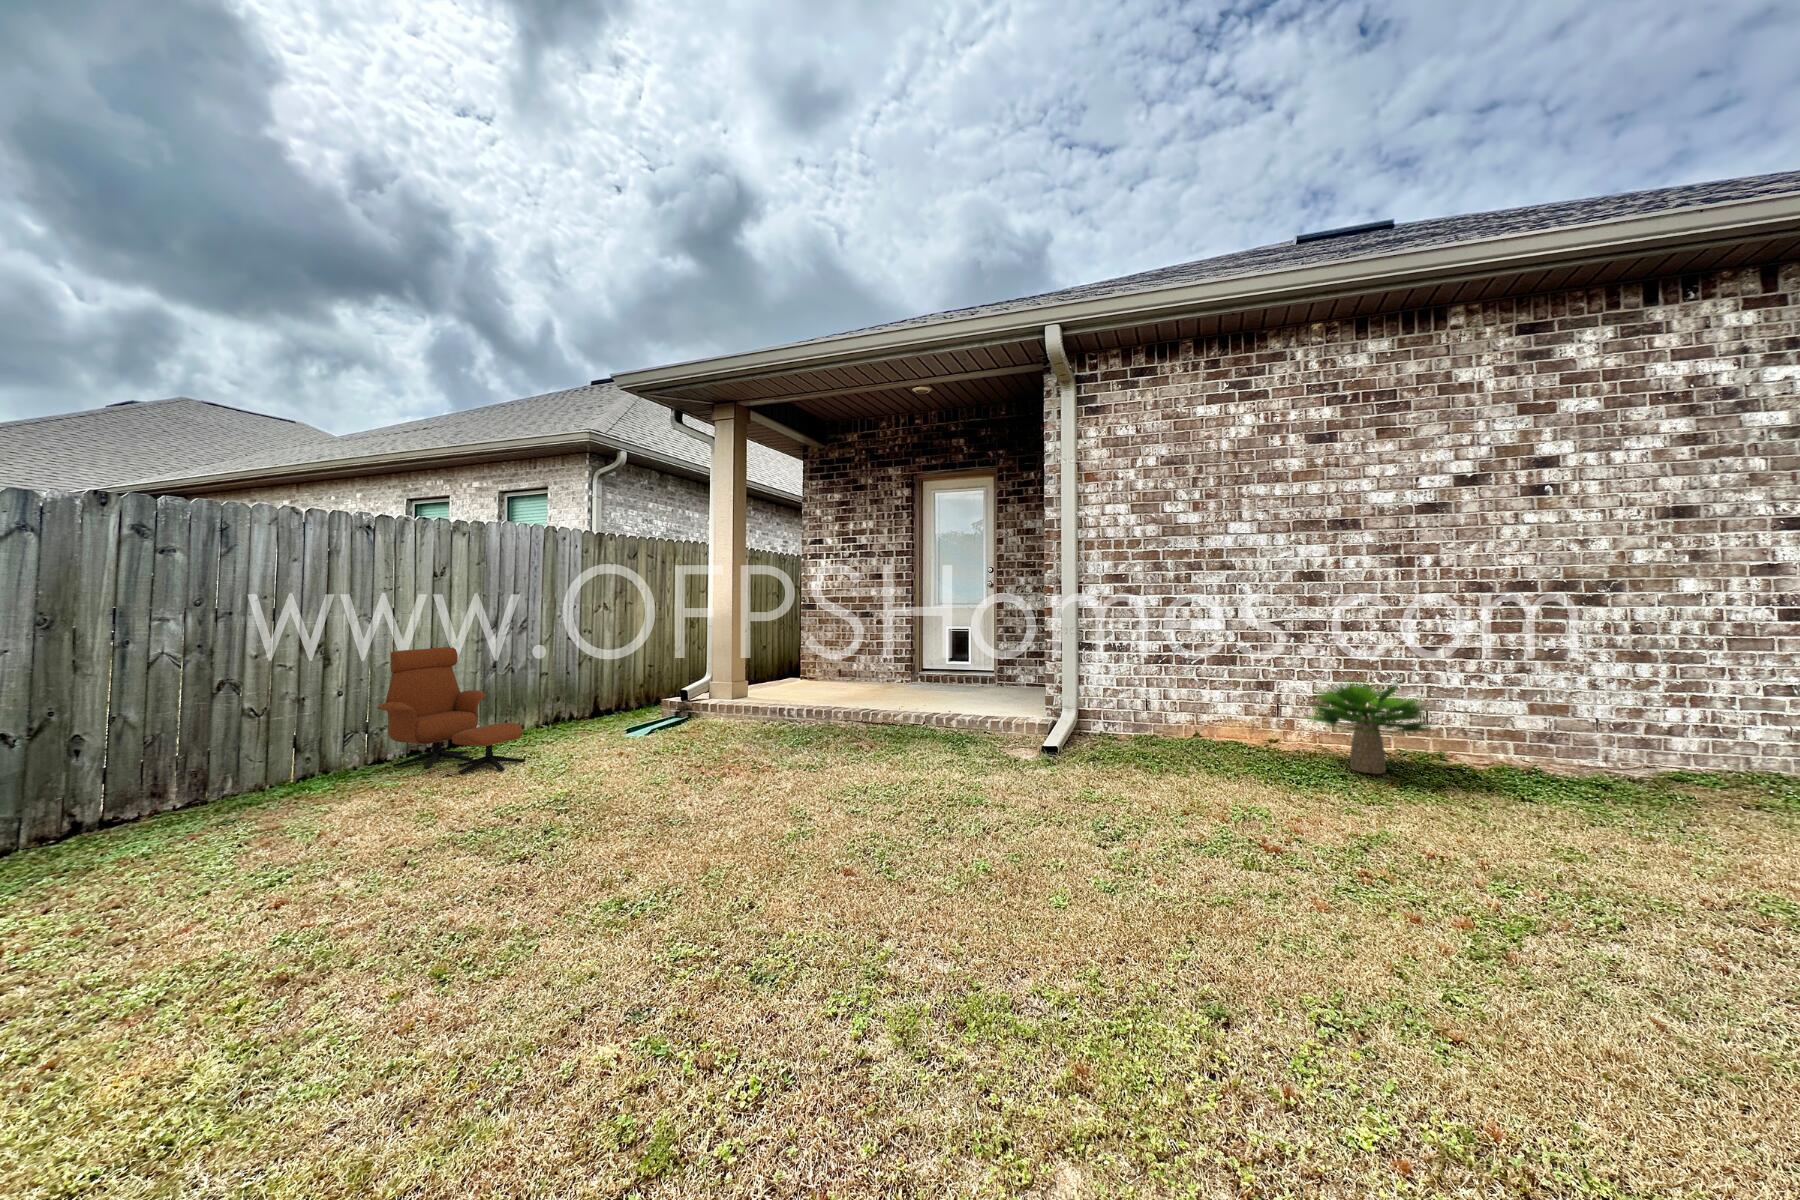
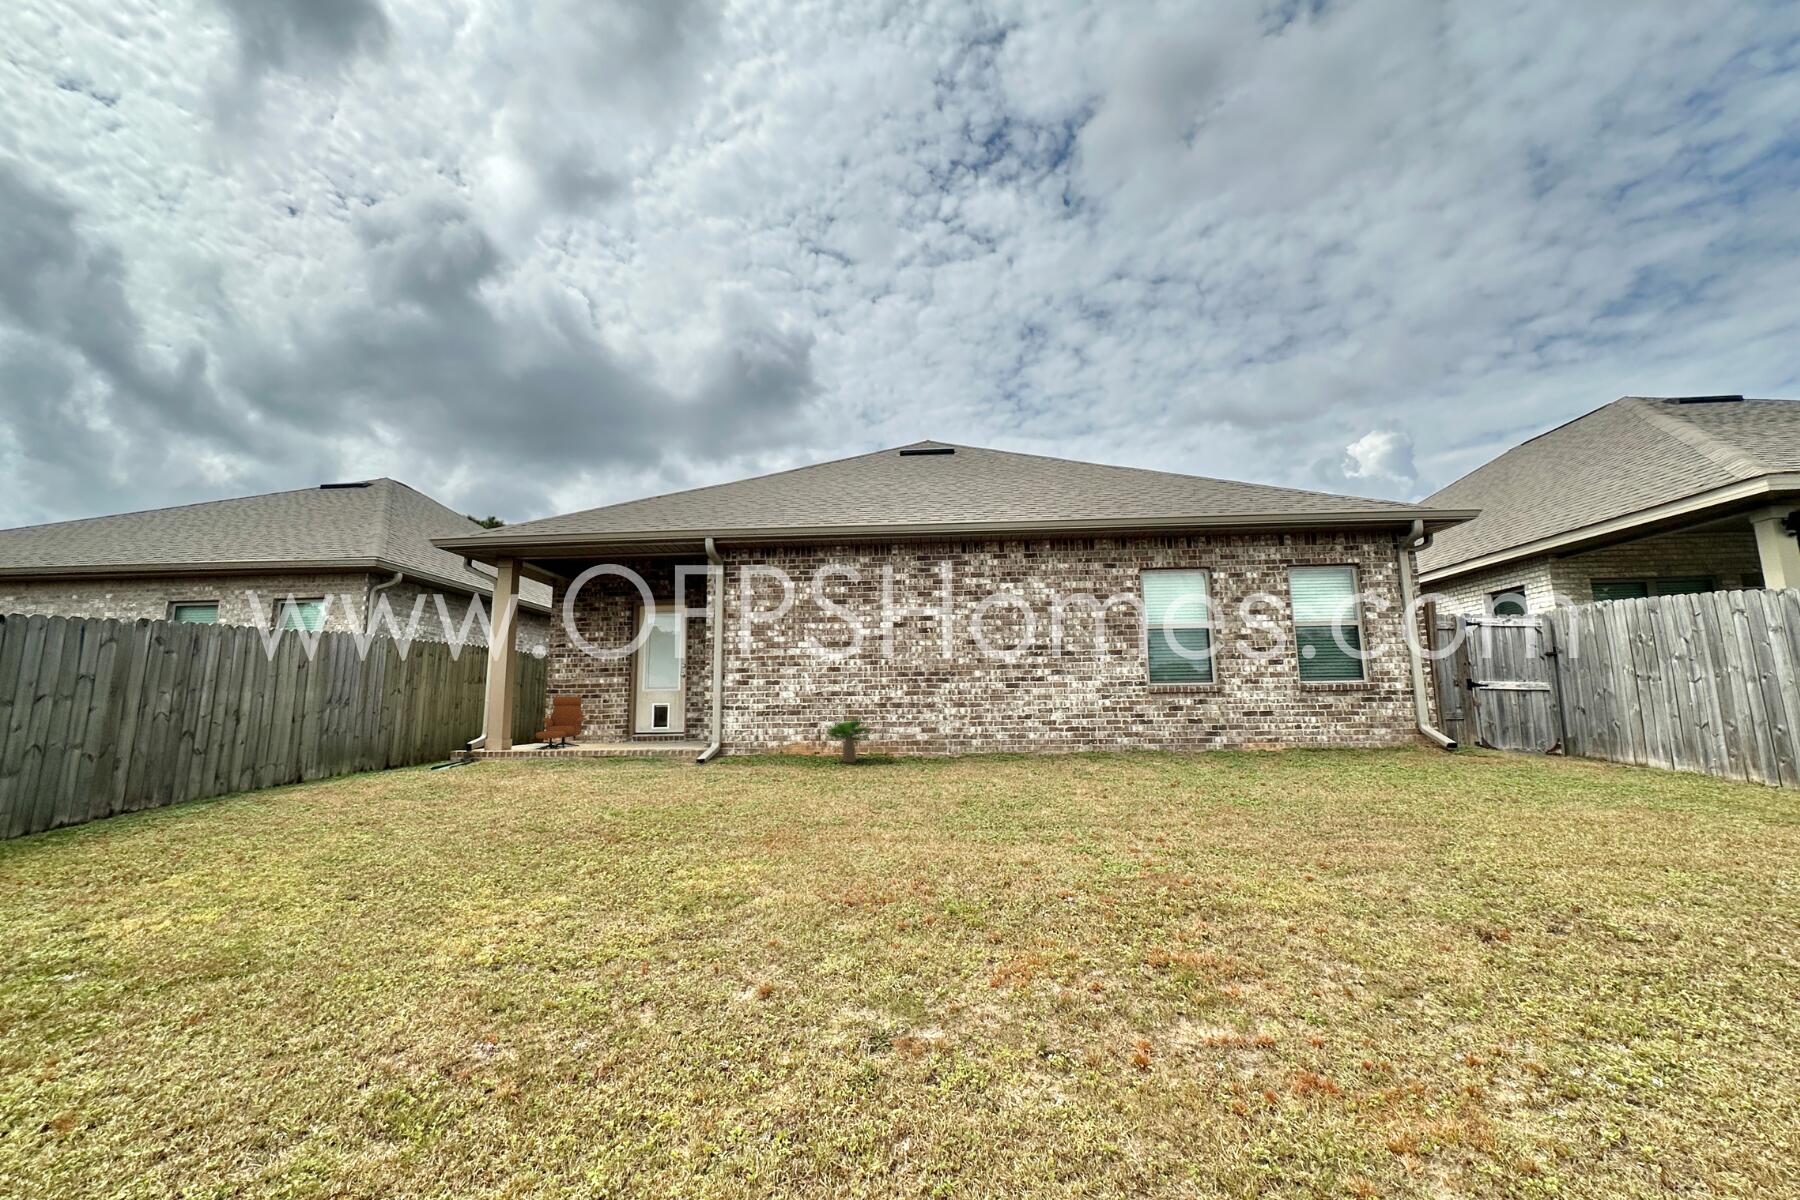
lounge chair: present [377,647,525,774] -> present [536,697,587,750]

